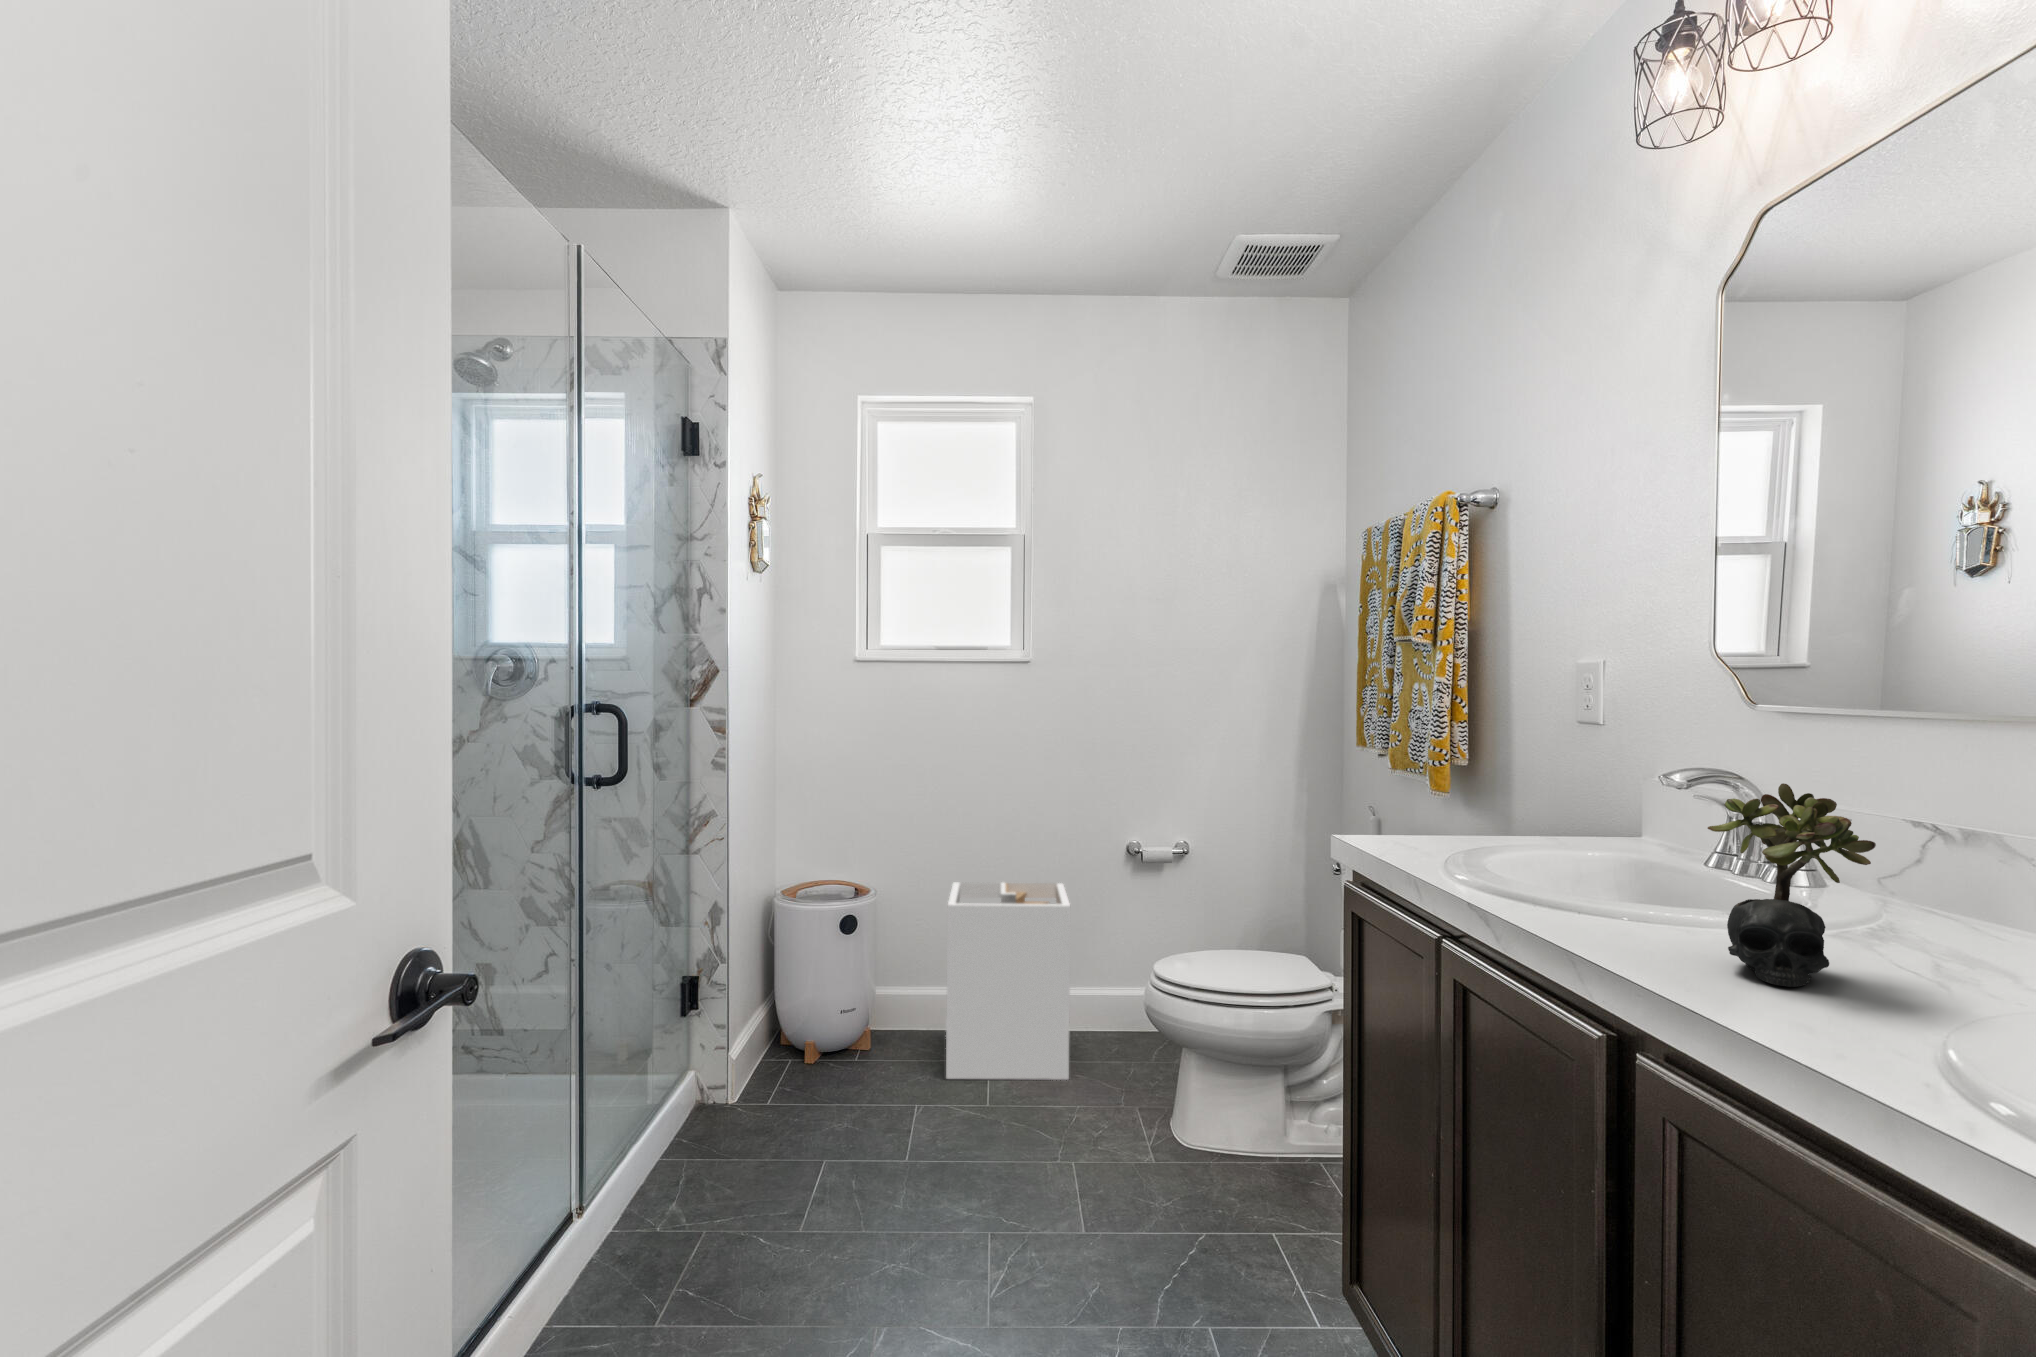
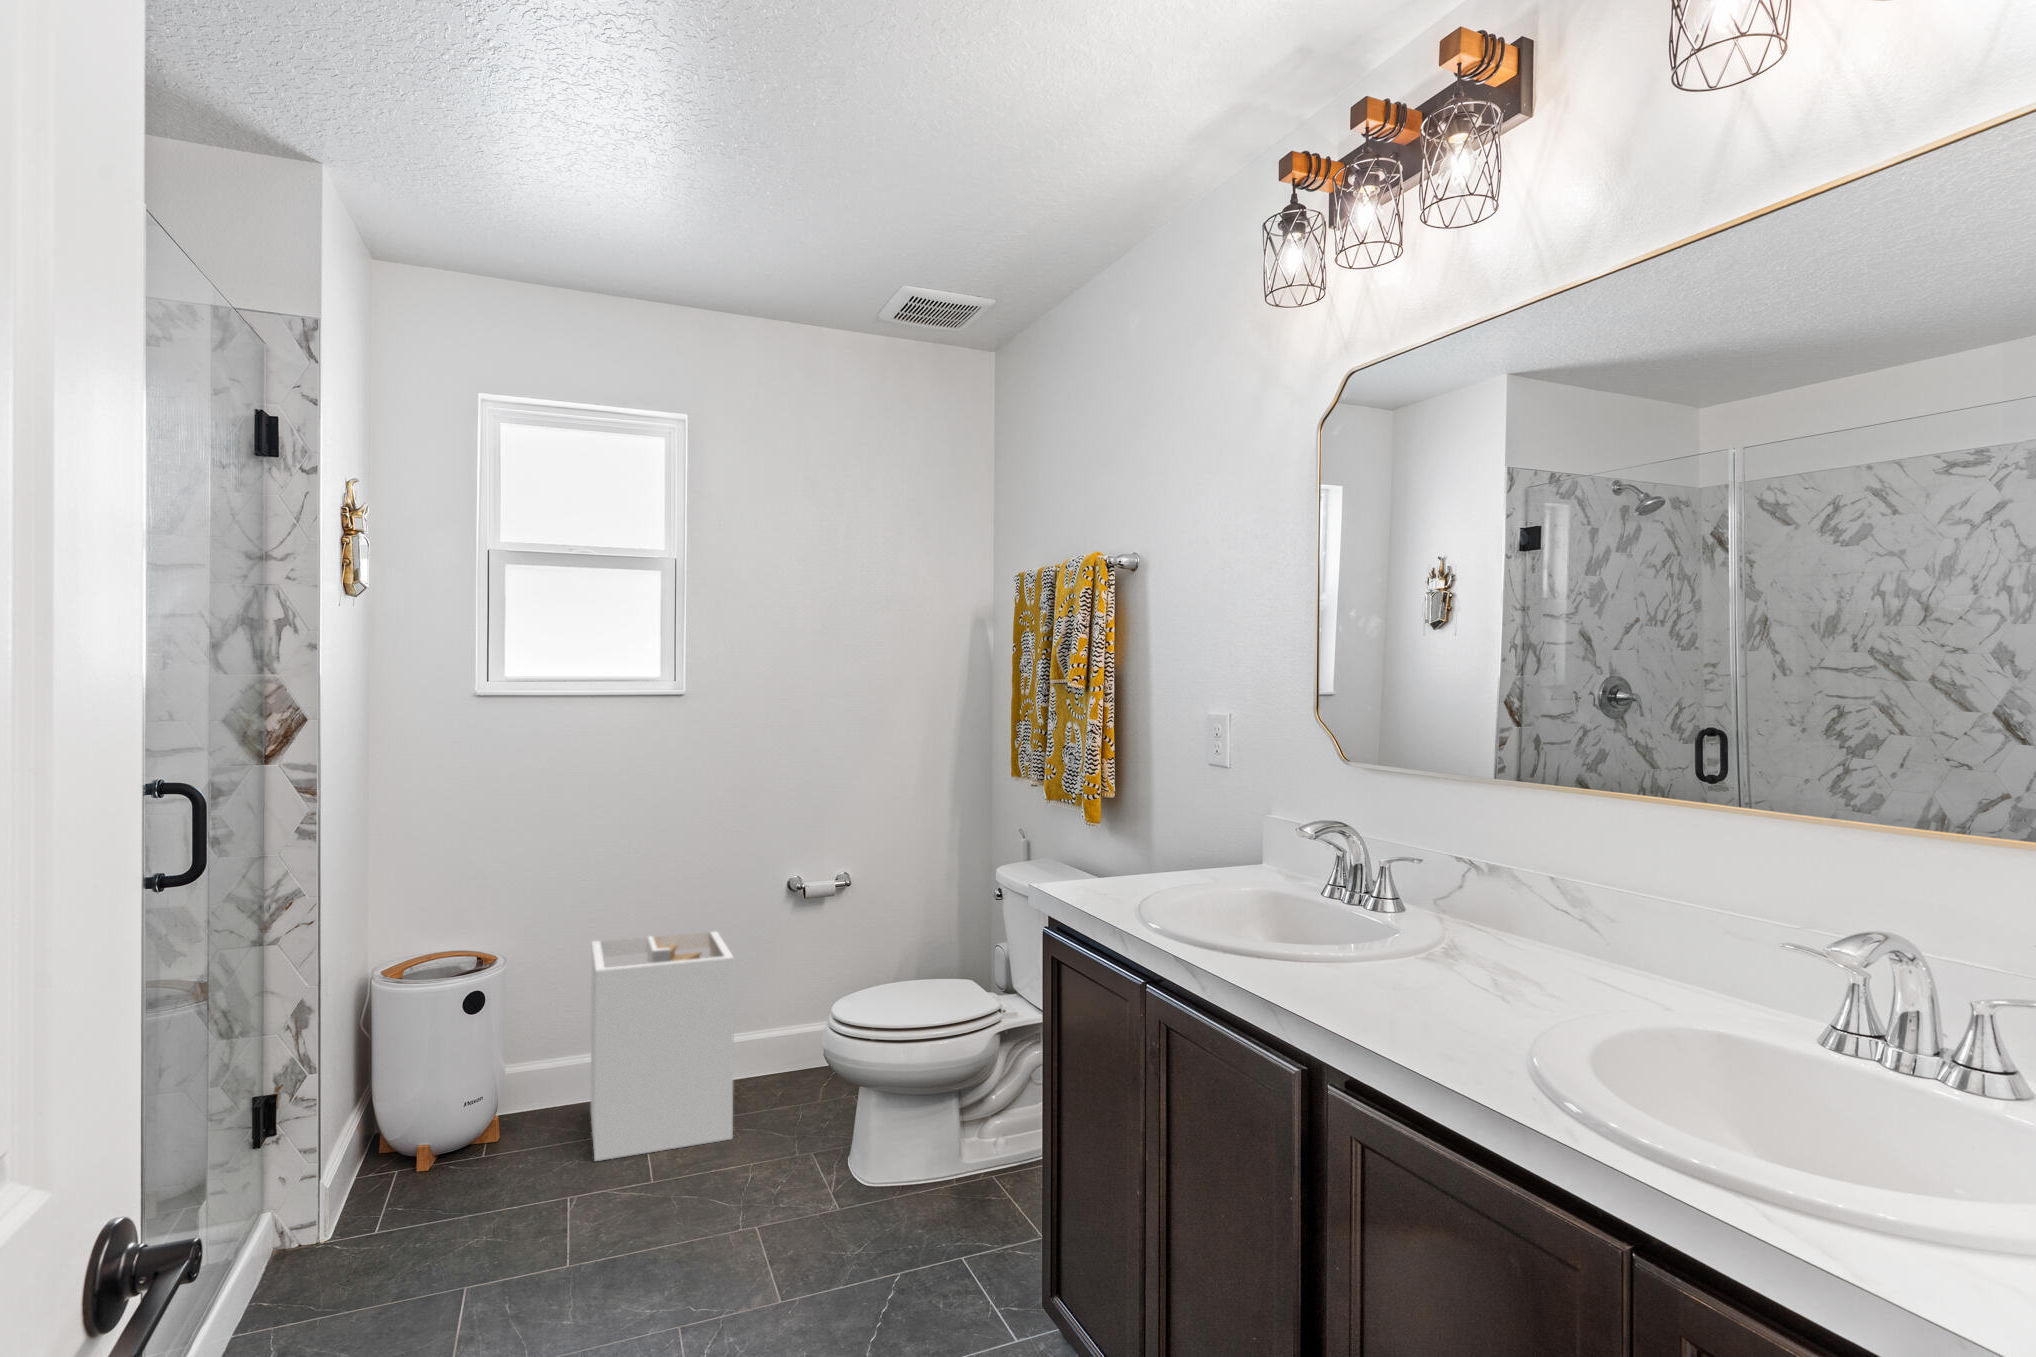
succulent plant: present [1708,783,1876,987] -> none [1359,854,1466,1011]

